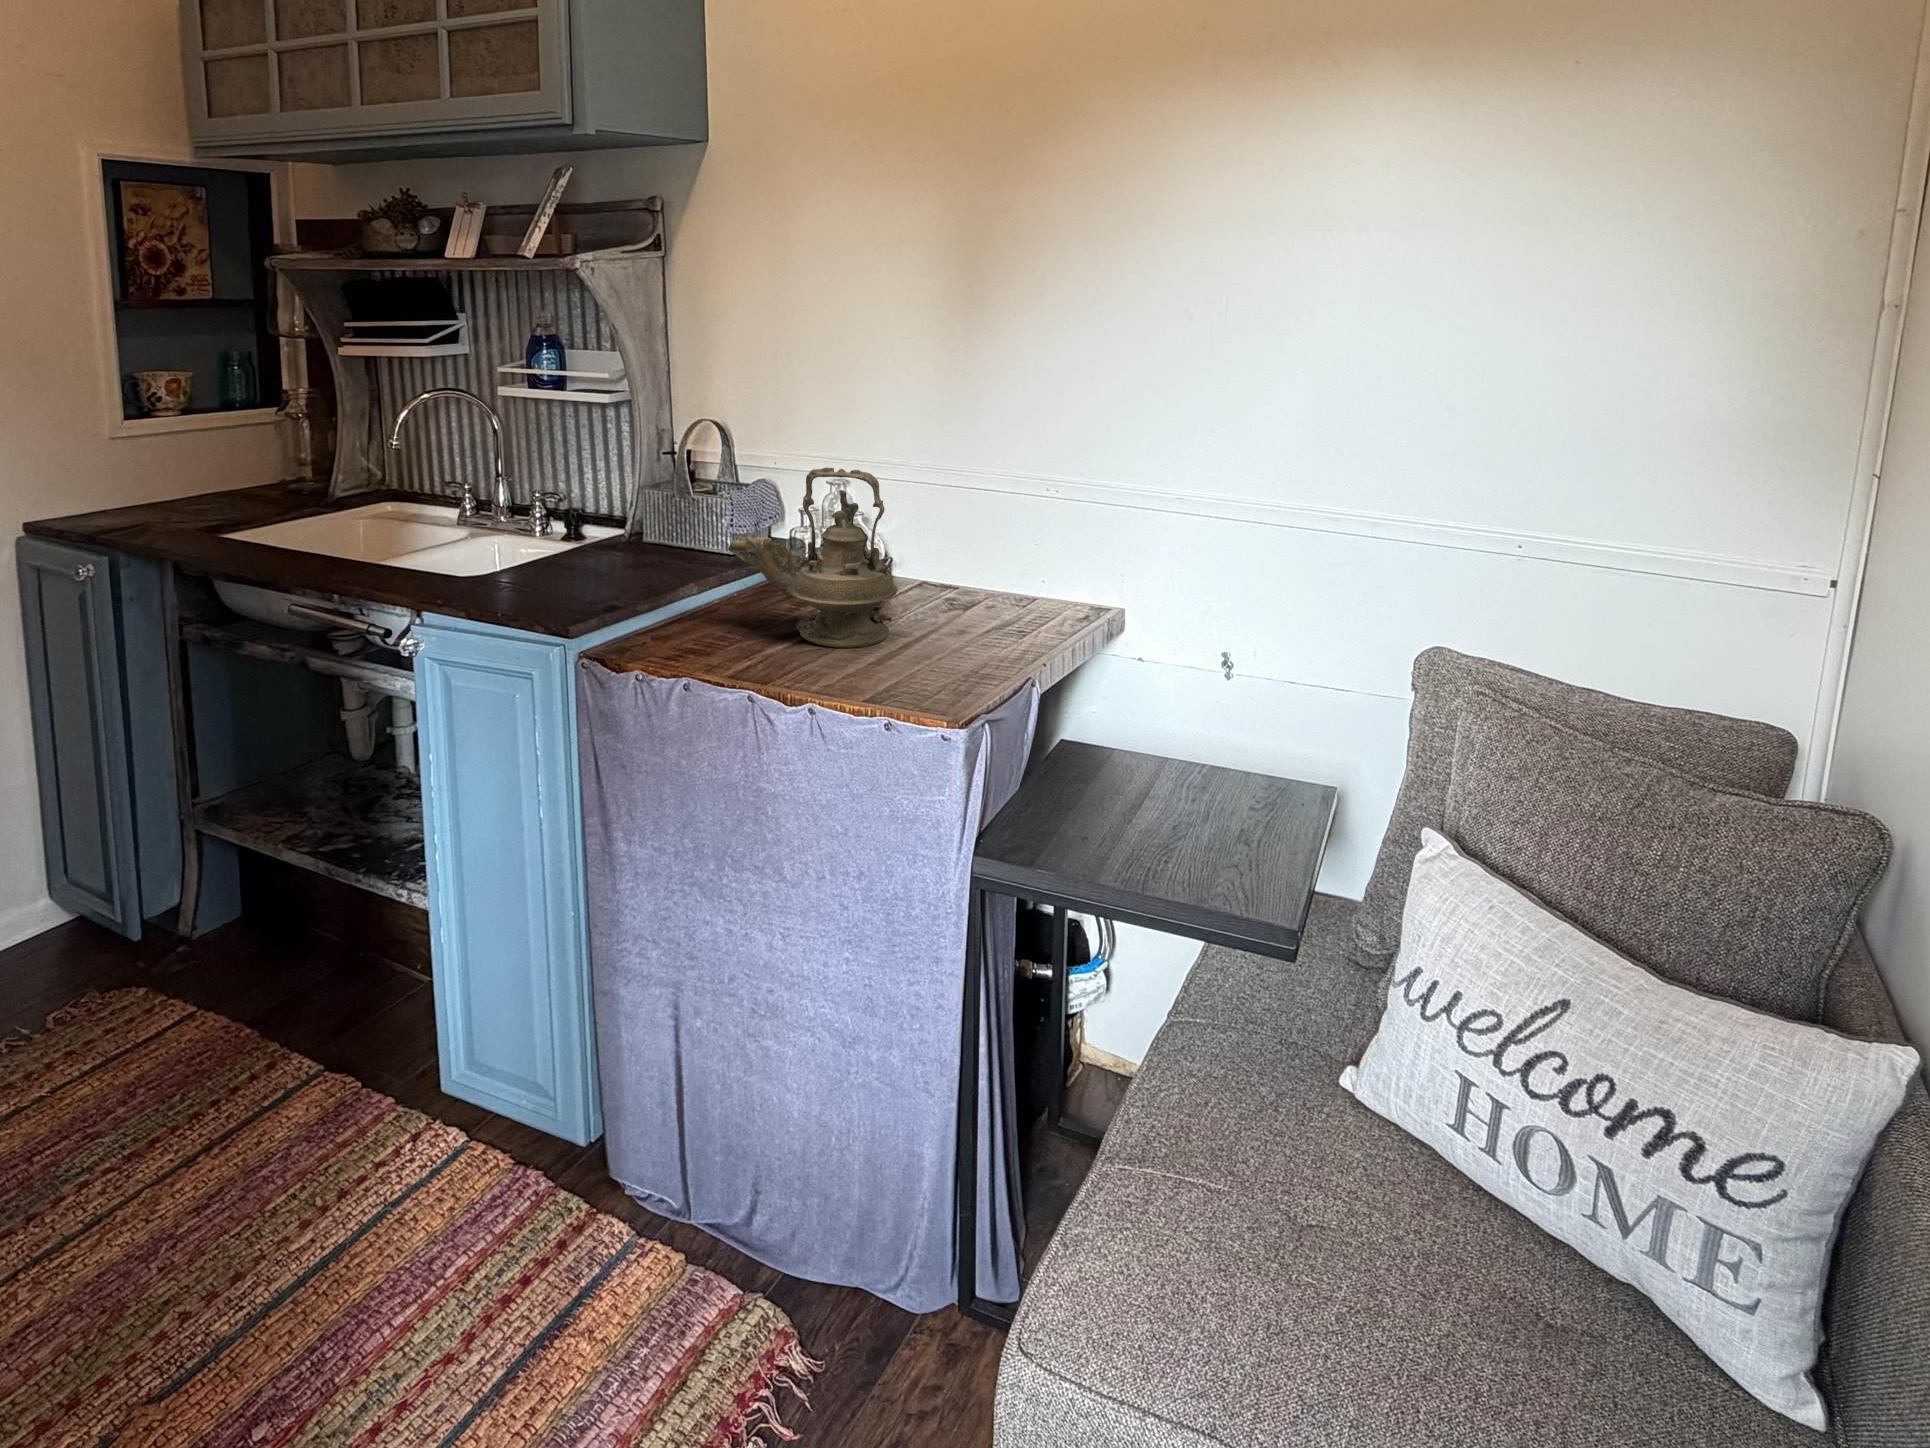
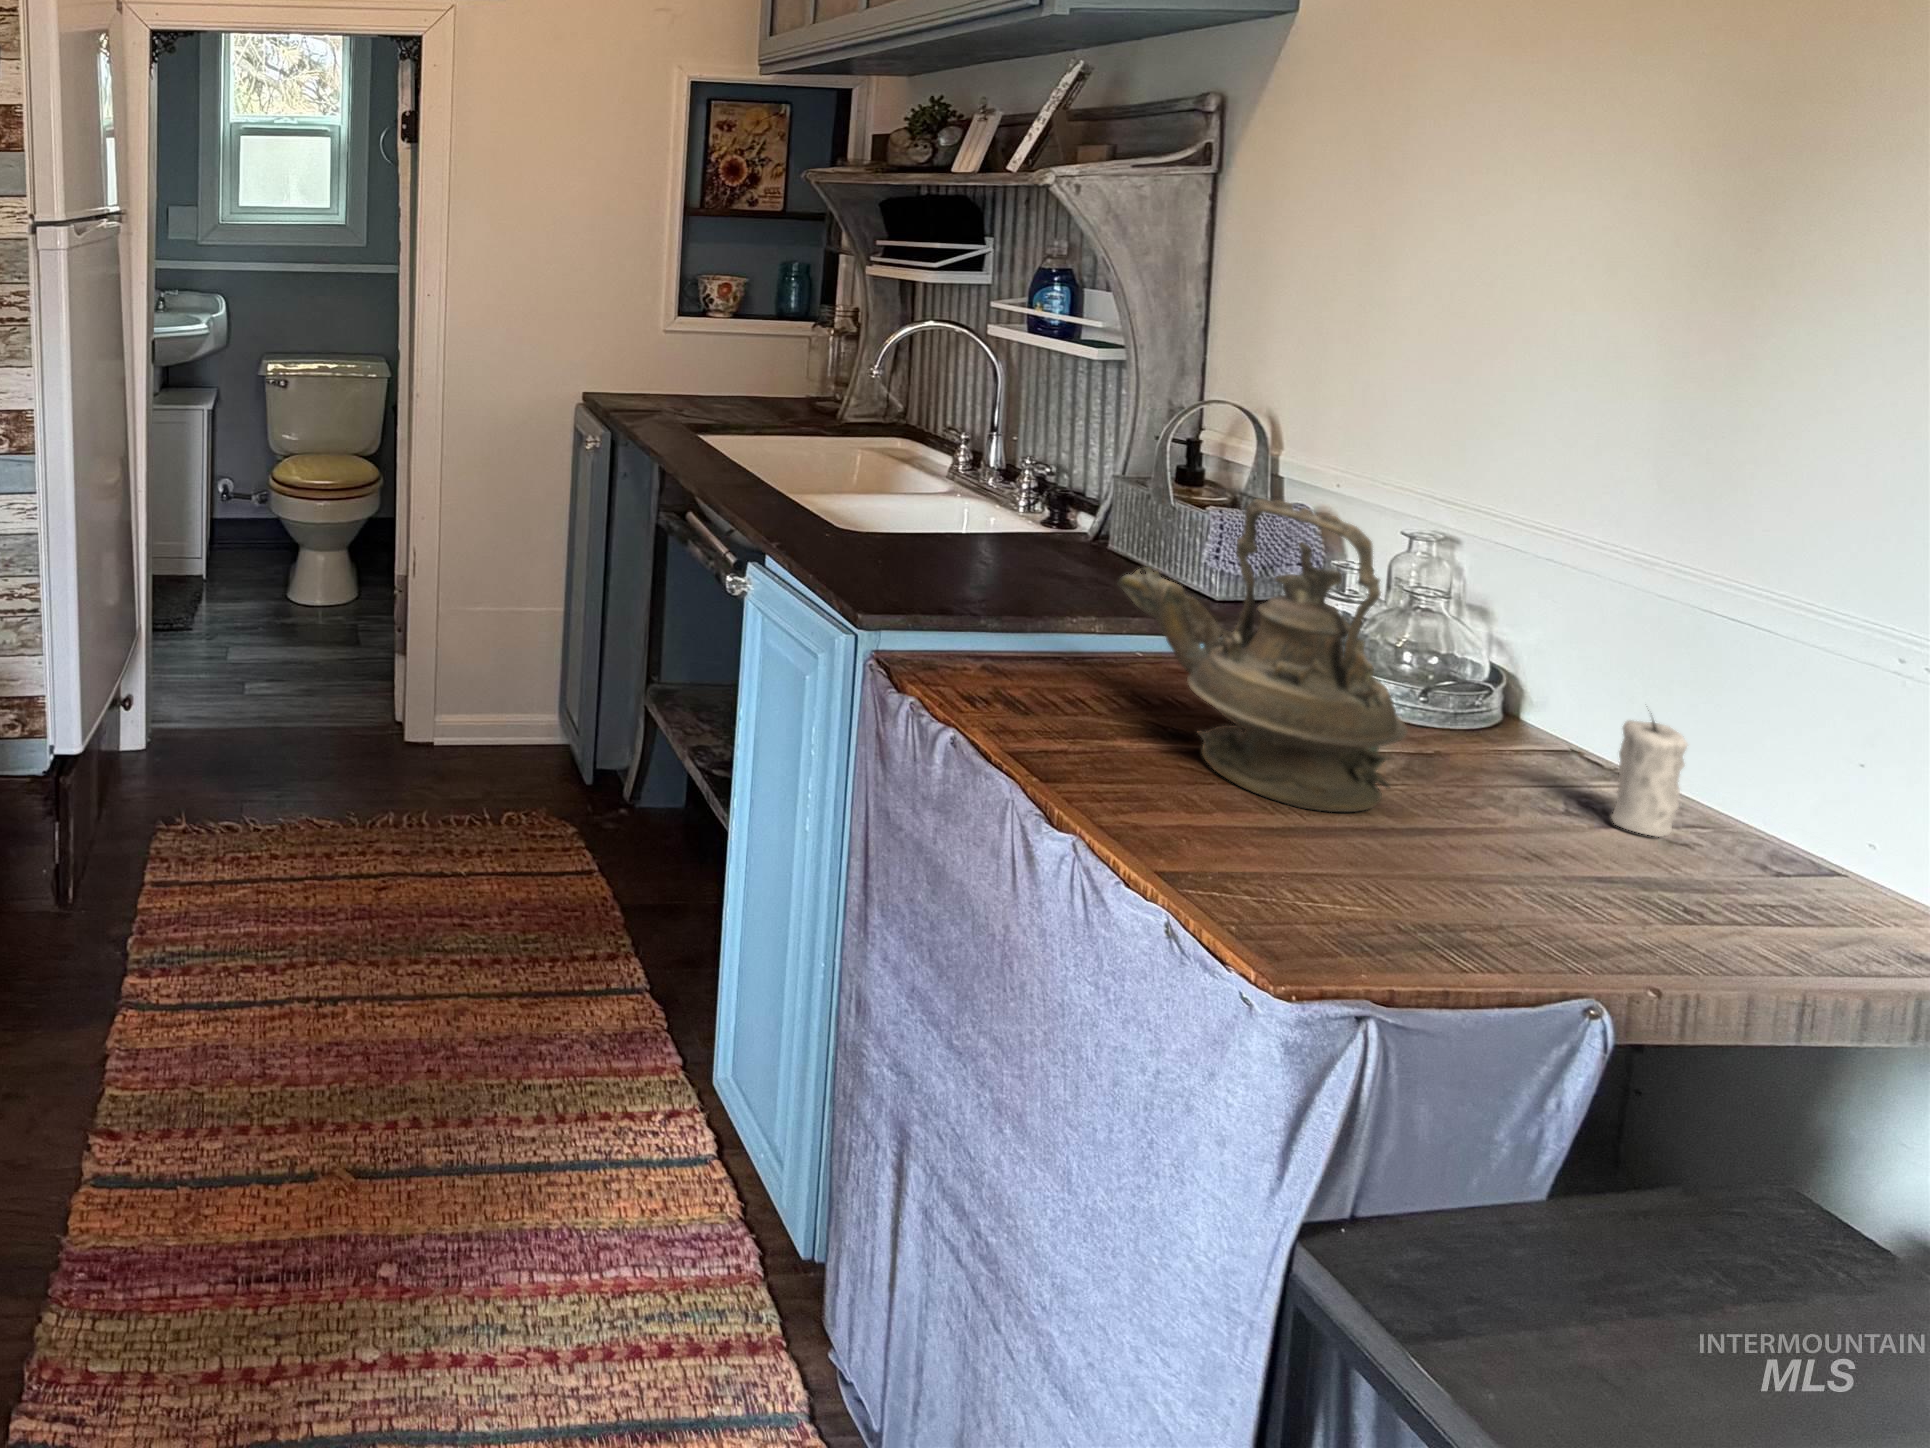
candle: none [957,538,982,607] -> present [1611,710,1688,837]

